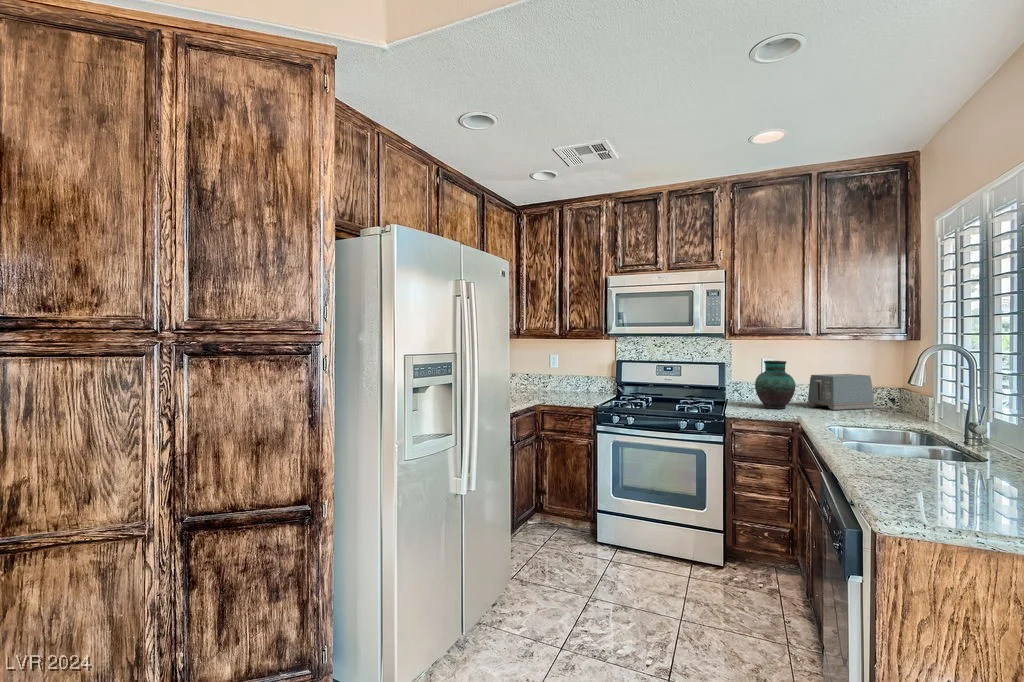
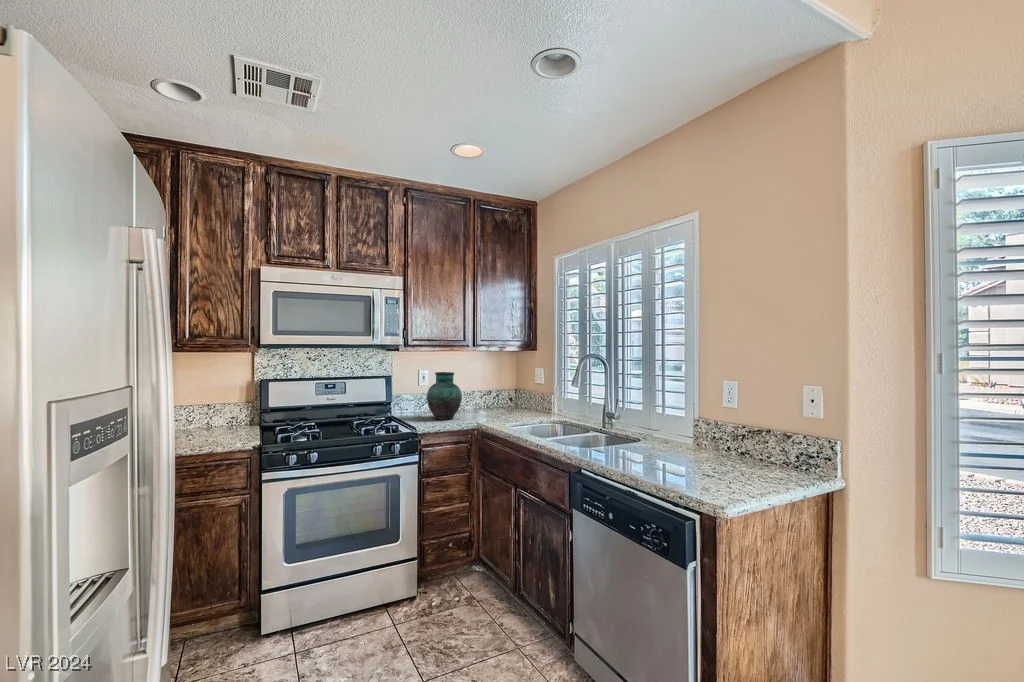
toaster: present [808,374,874,410] -> none [464,381,506,415]

